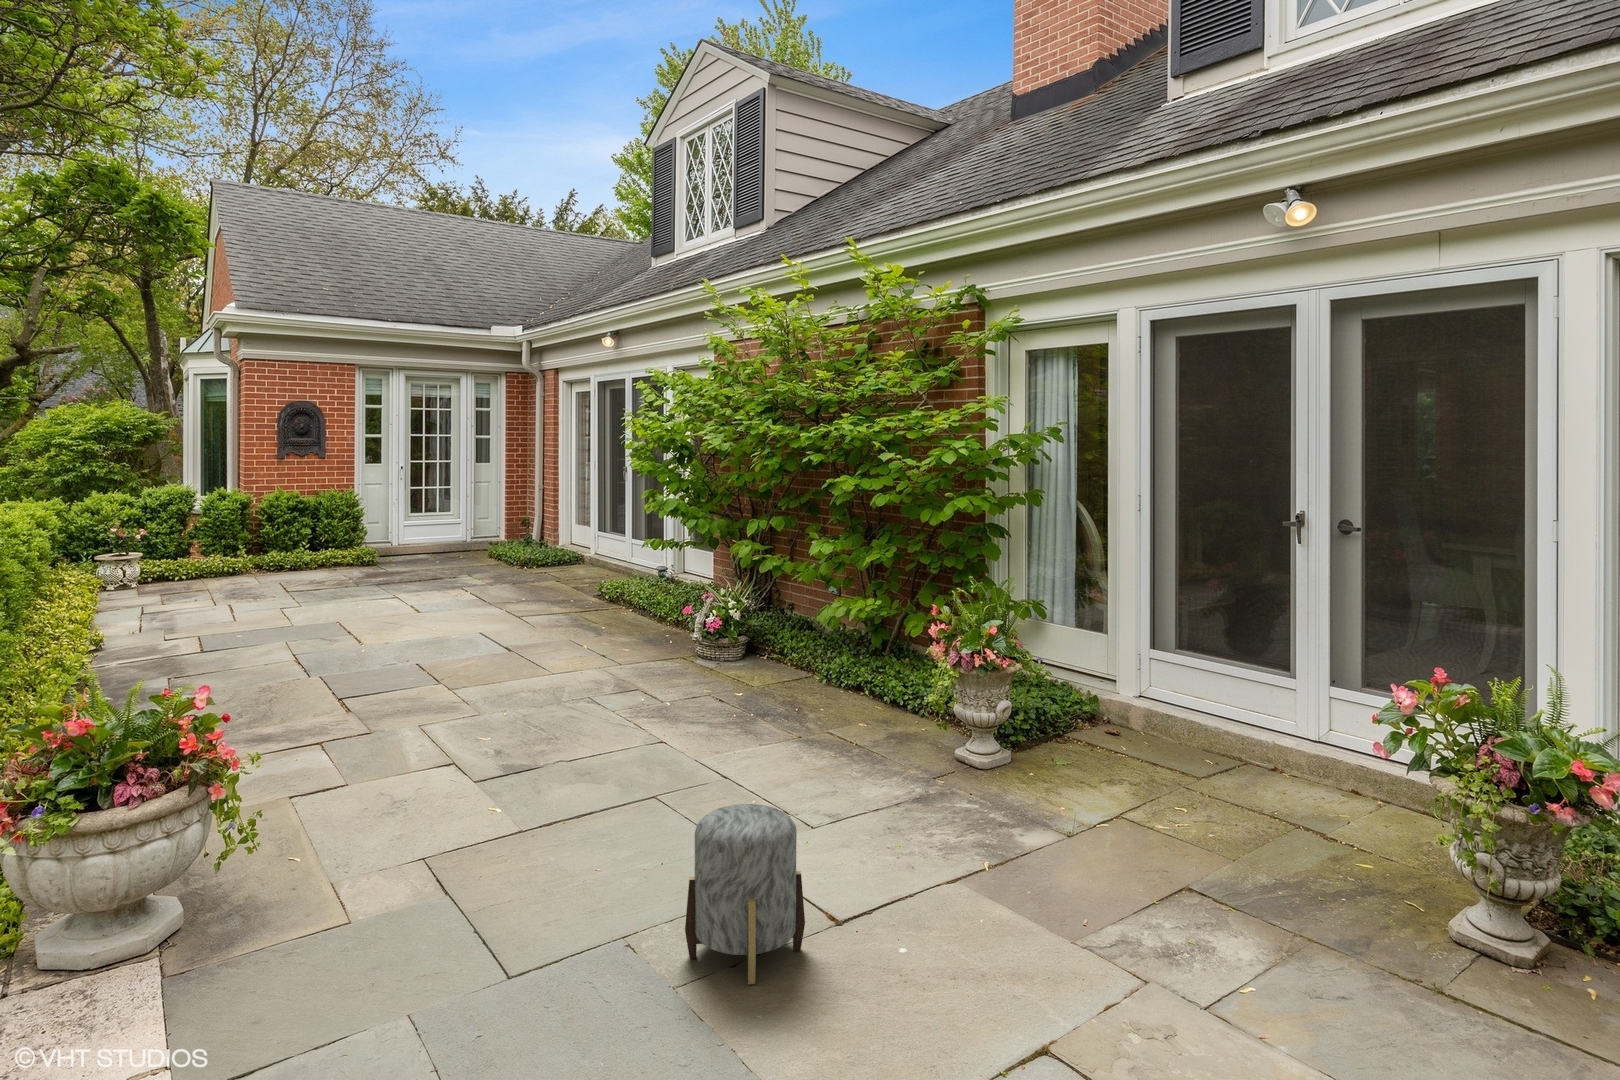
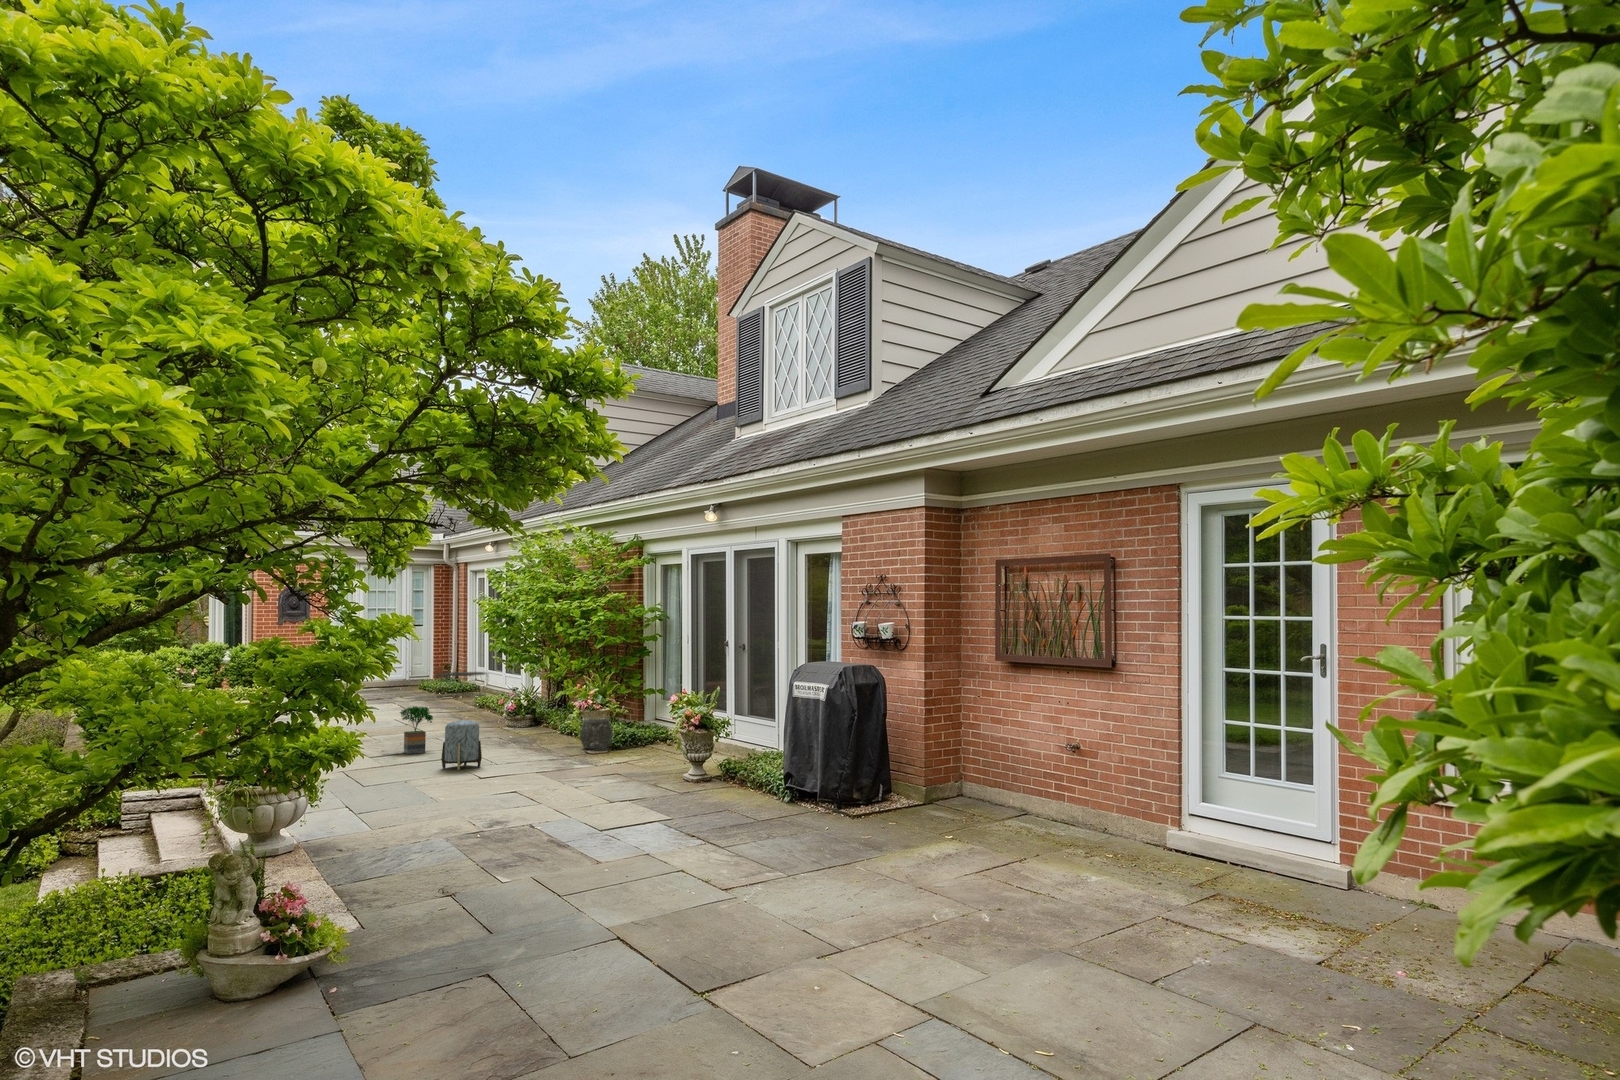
coffee table: none [522,538,601,581] -> present [436,672,486,697]
potted tree: none [517,694,606,824] -> present [400,707,433,754]
woven basket: none [976,736,1060,826] -> present [580,719,612,749]

